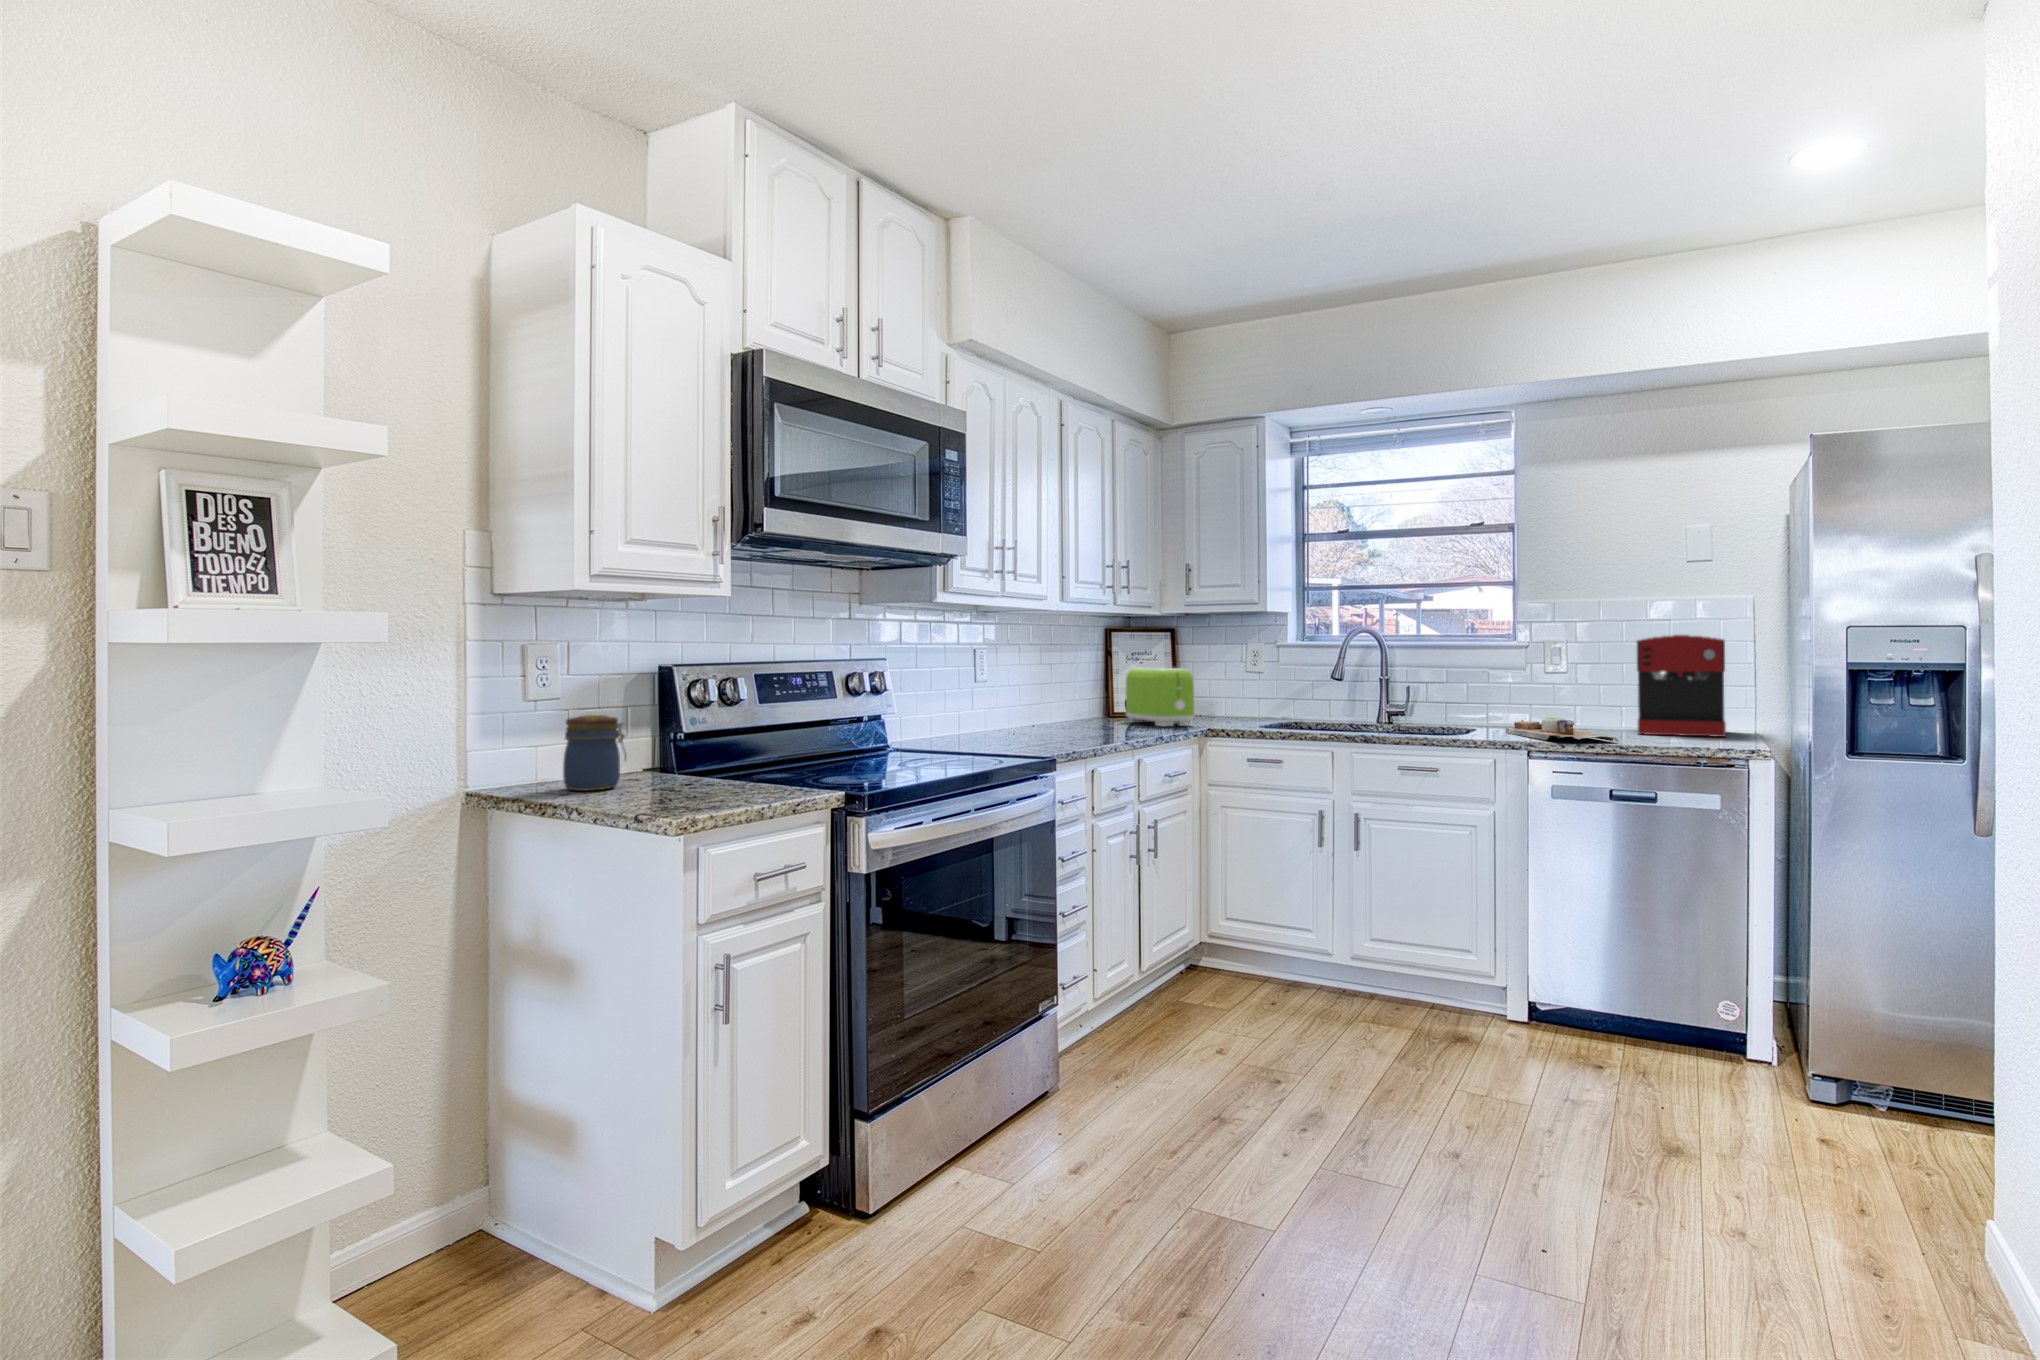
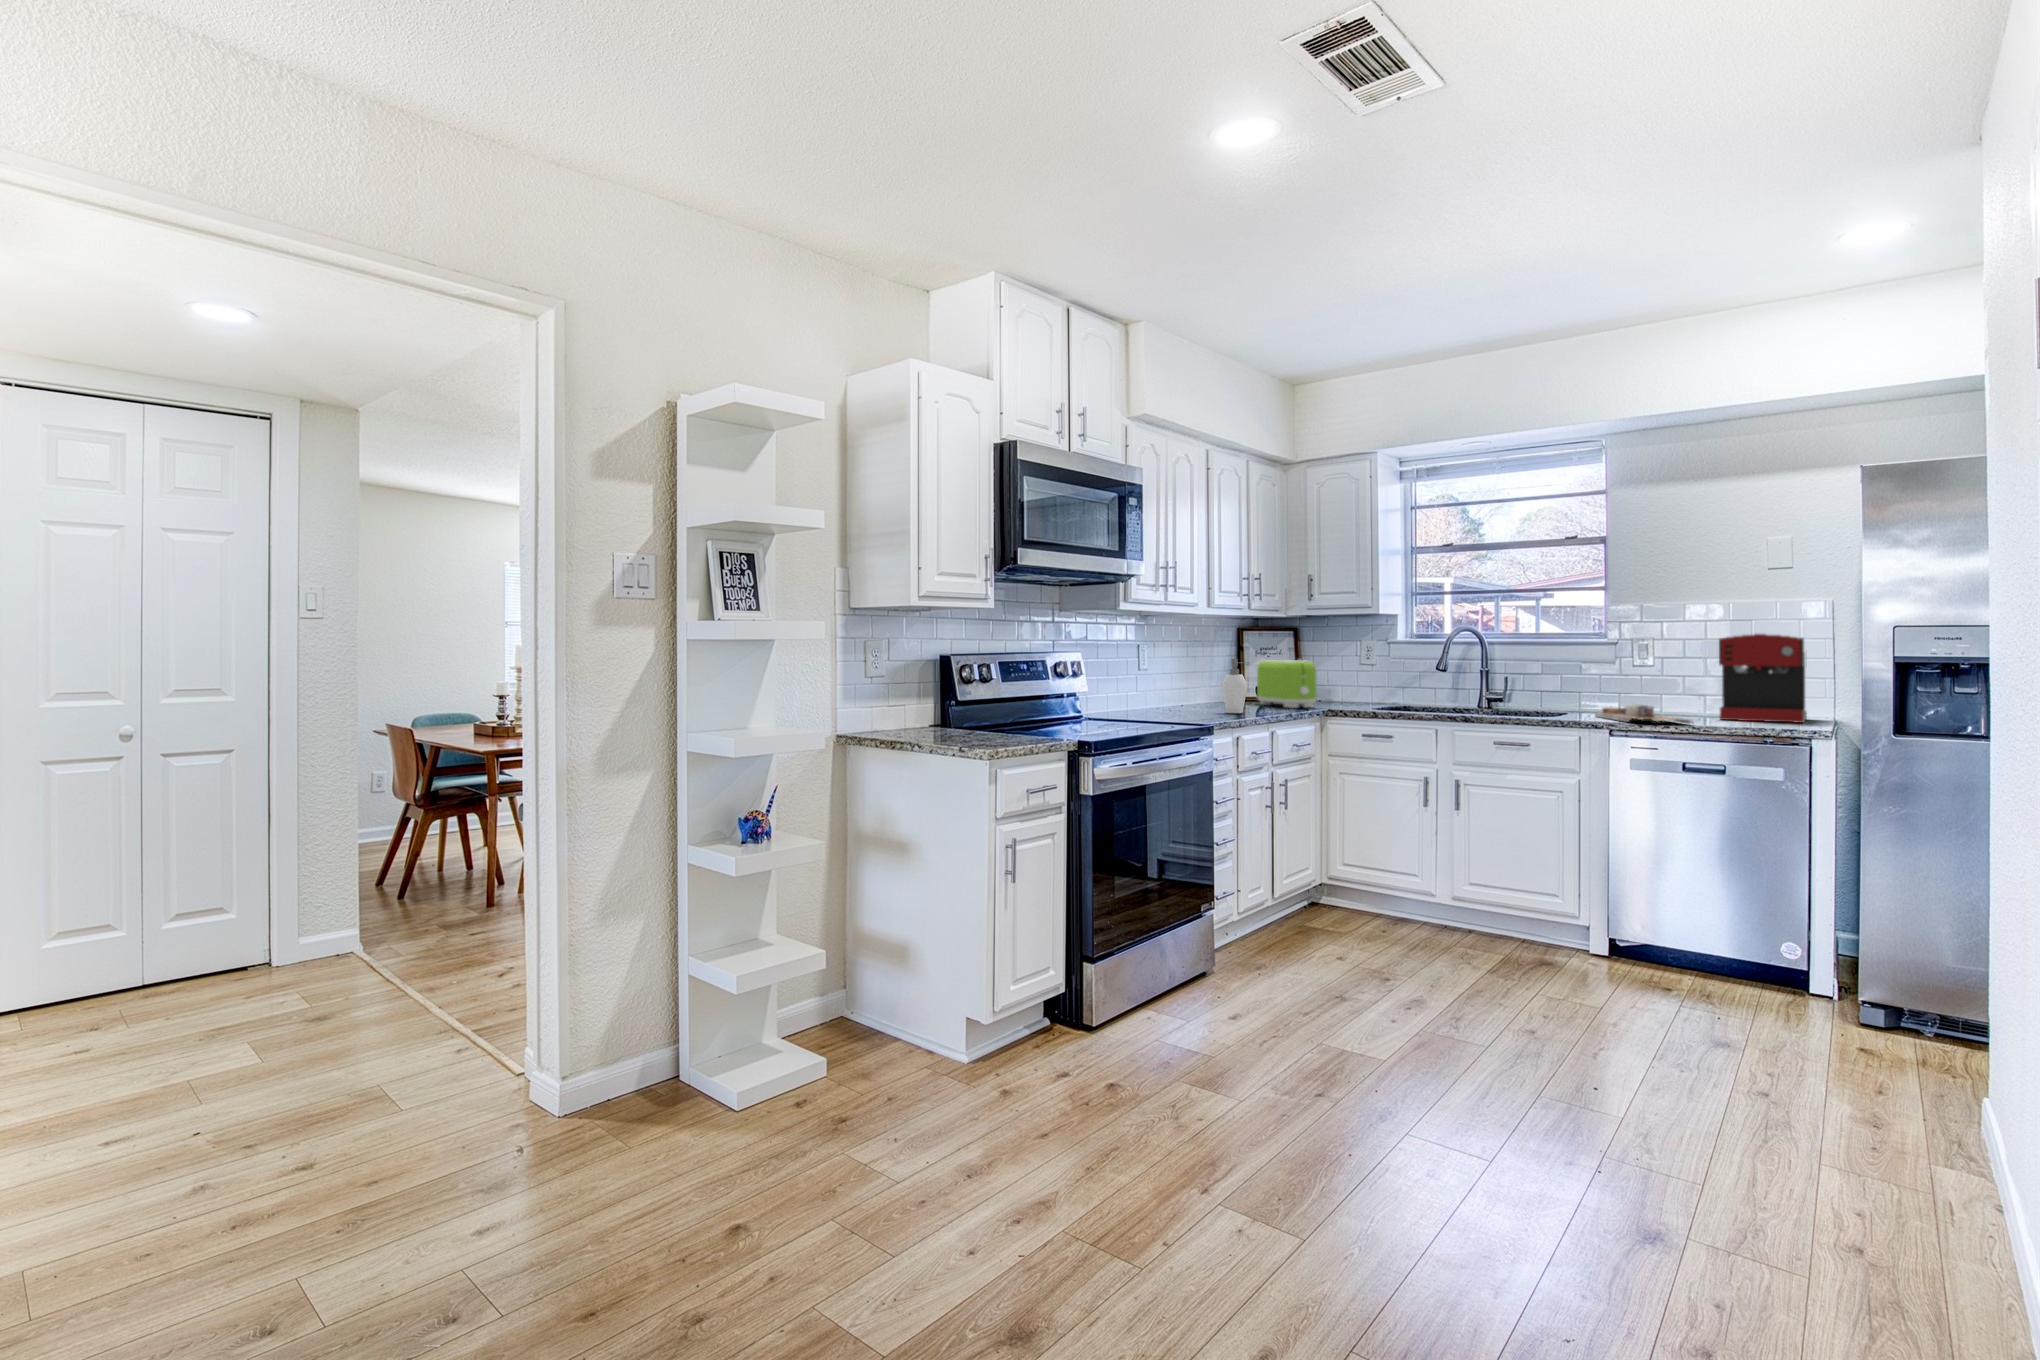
soap dispenser: none [1078,667,1108,736] -> present [1222,659,1247,713]
jar: present [563,715,626,791] -> none [891,687,929,736]

